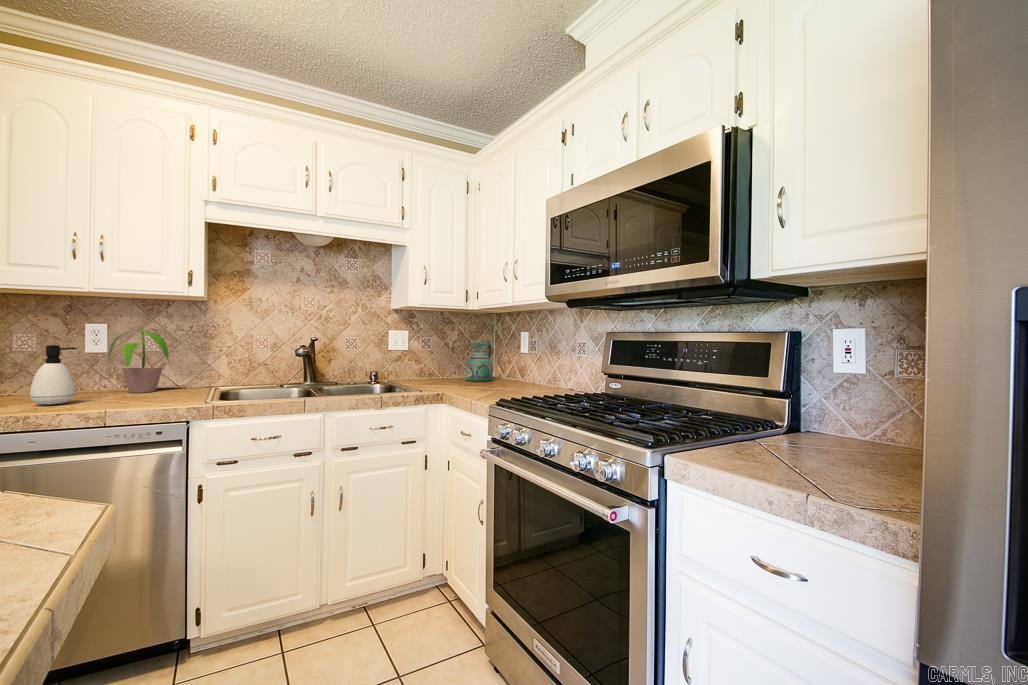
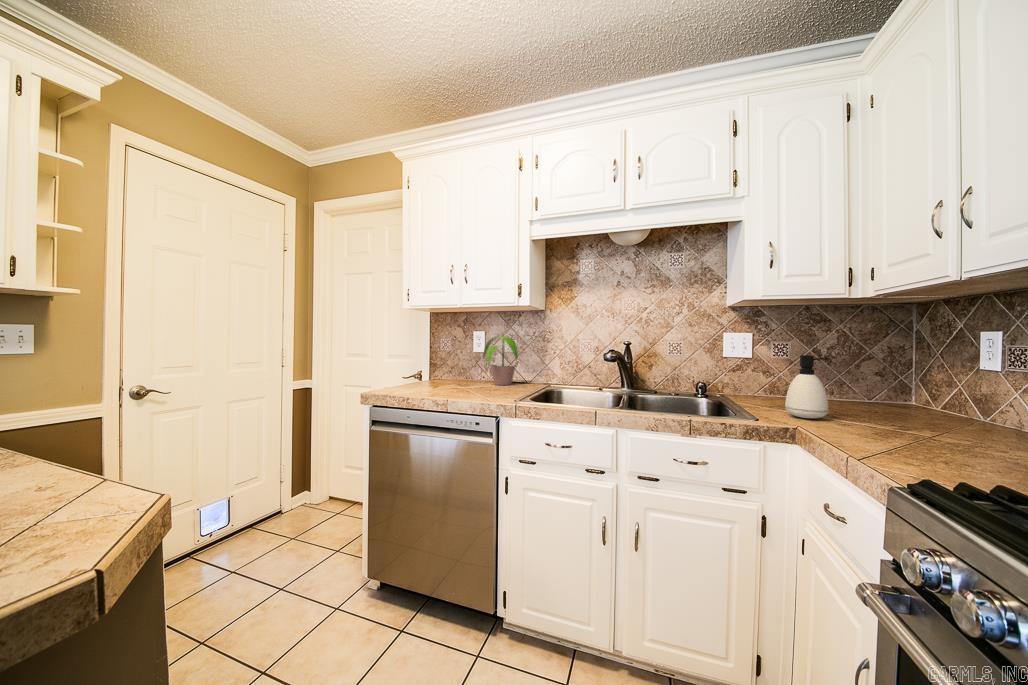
ceramic pitcher: present [465,341,493,381] -> none [849,346,907,411]
soap dispenser: present [30,345,76,405] -> present [785,355,828,418]

